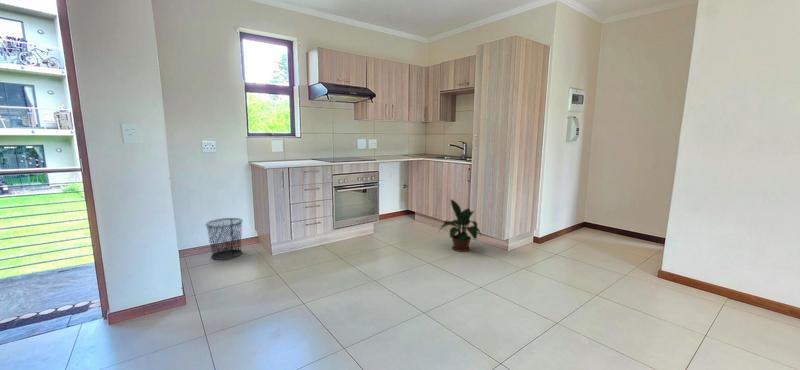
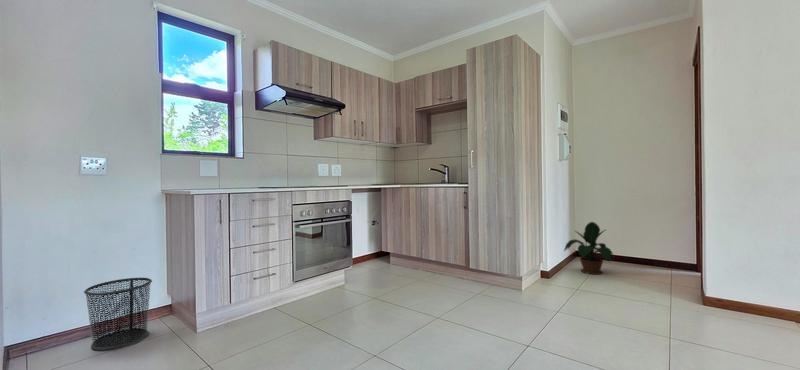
potted plant: present [441,200,481,252] -> present [564,222,613,274]

